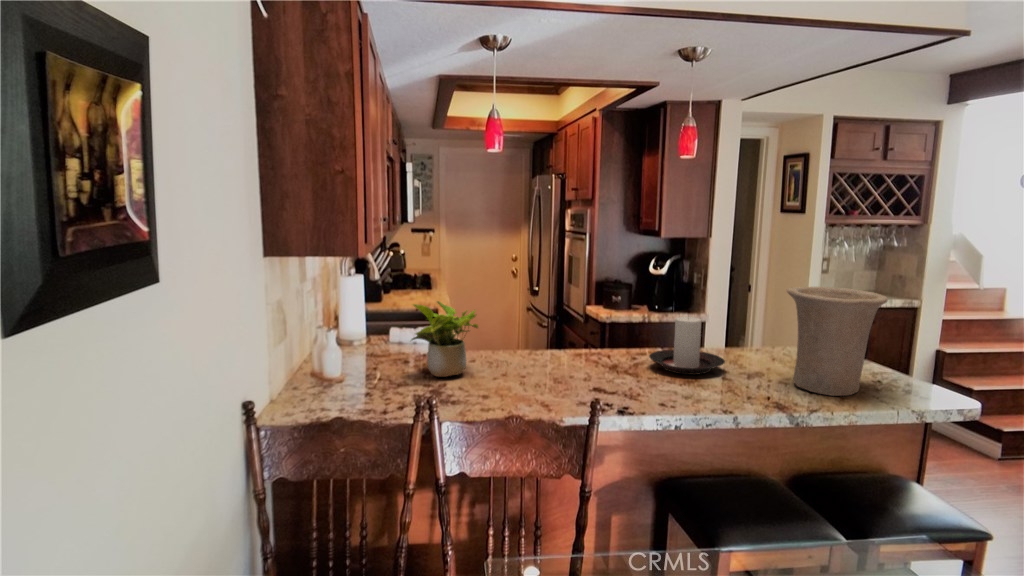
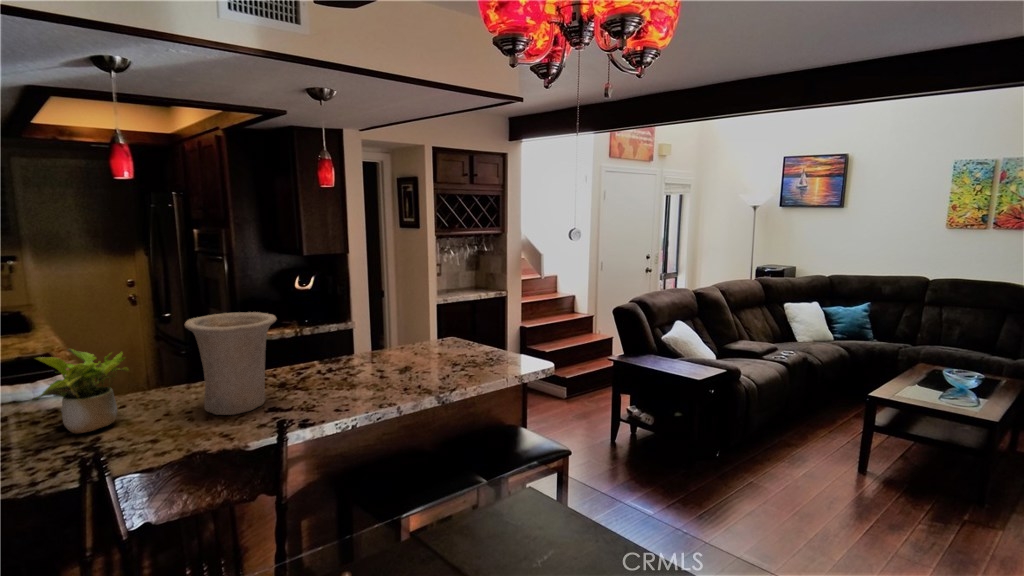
vase: present [787,286,888,396] -> present [185,312,276,415]
candle holder: present [649,317,725,375] -> none [317,328,382,379]

